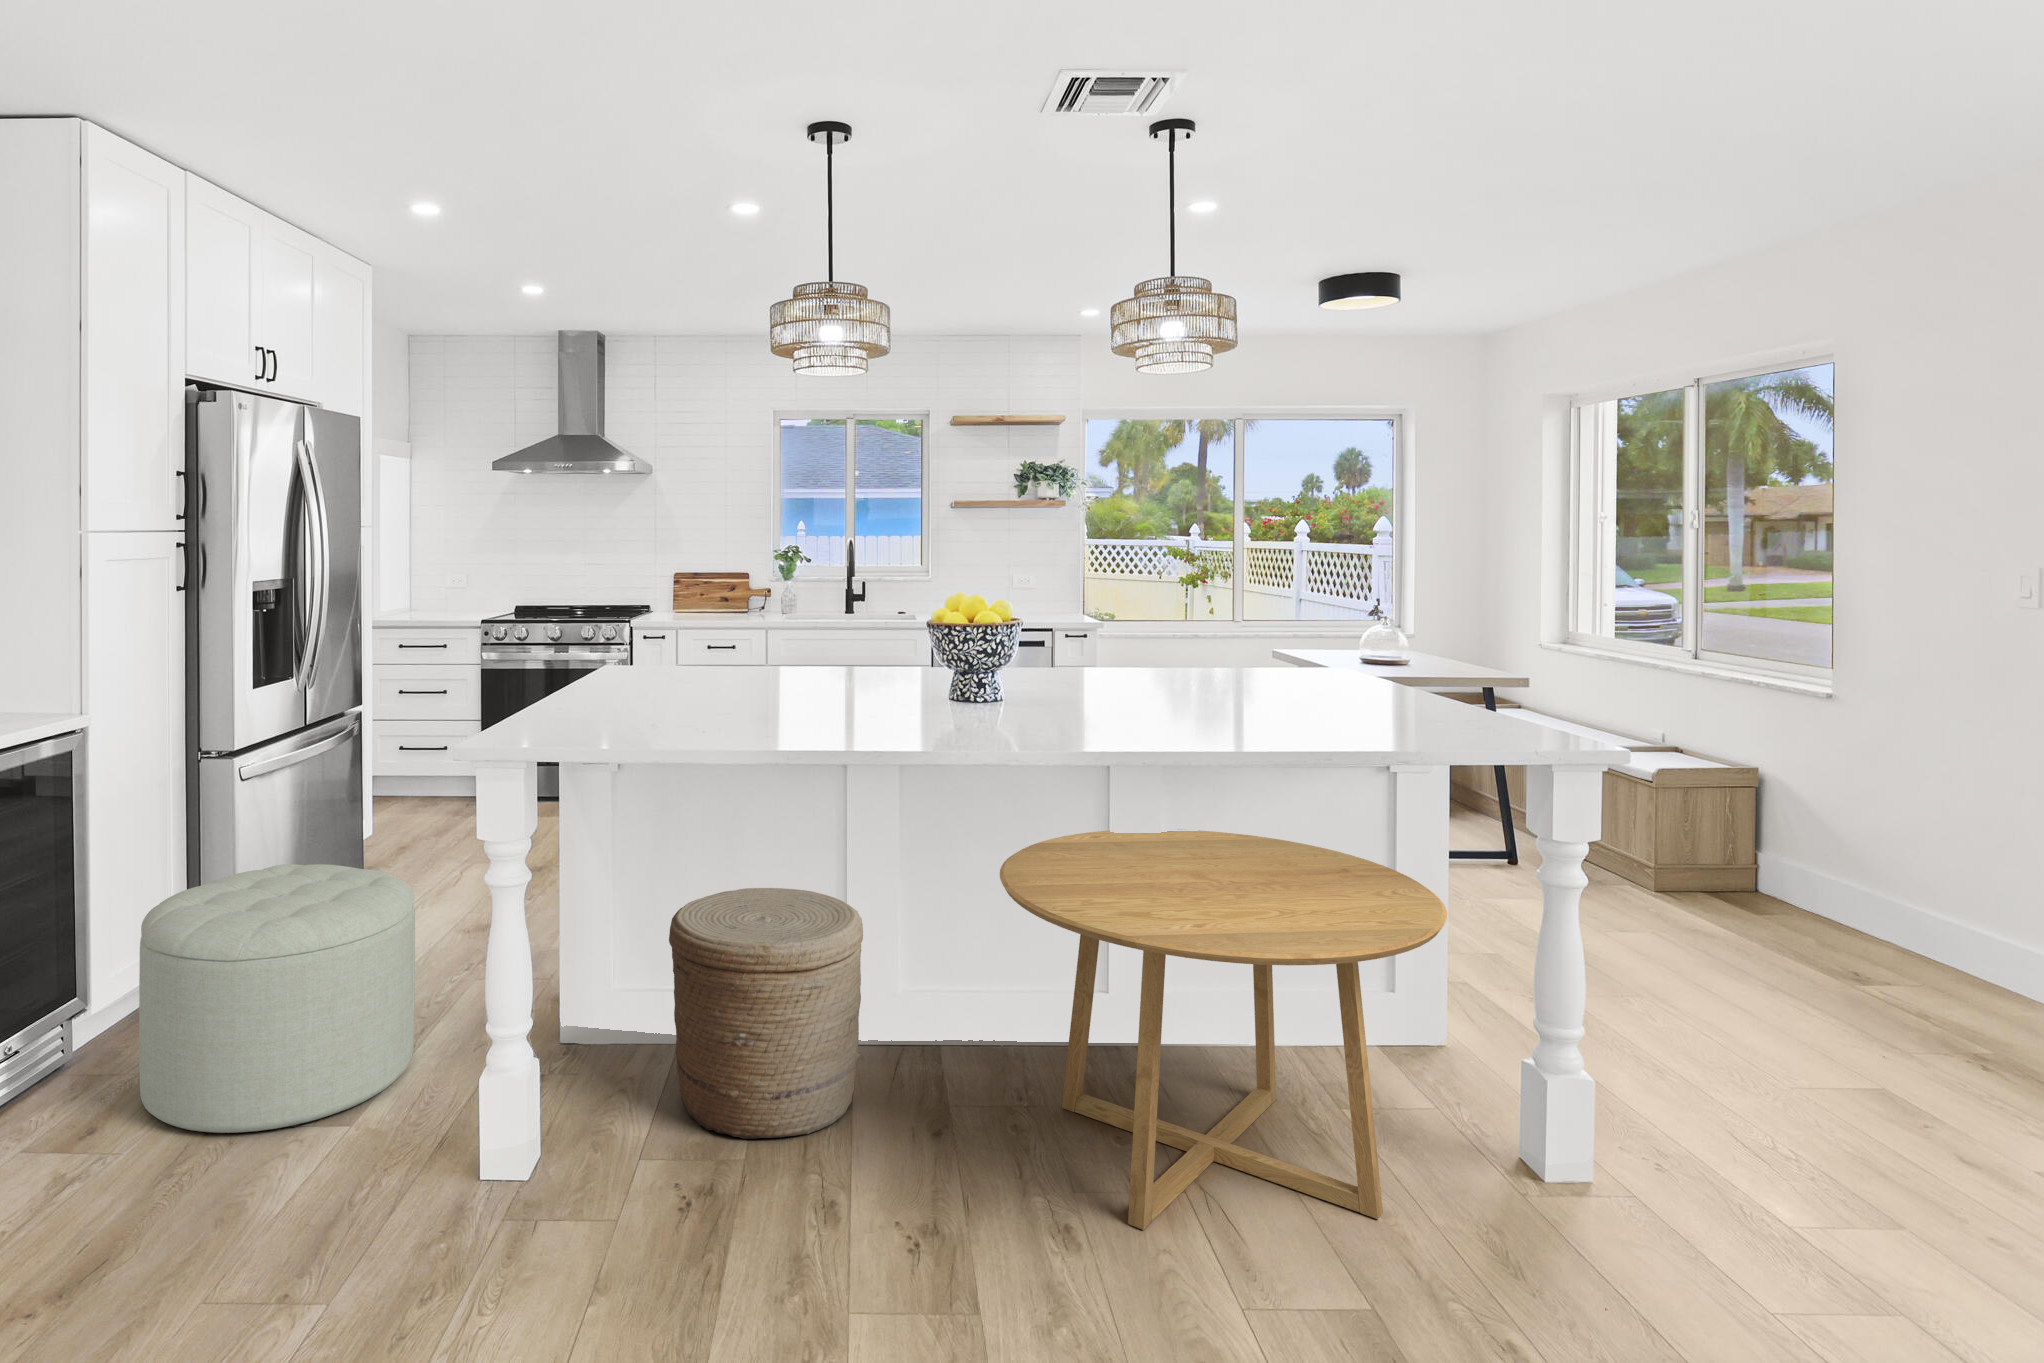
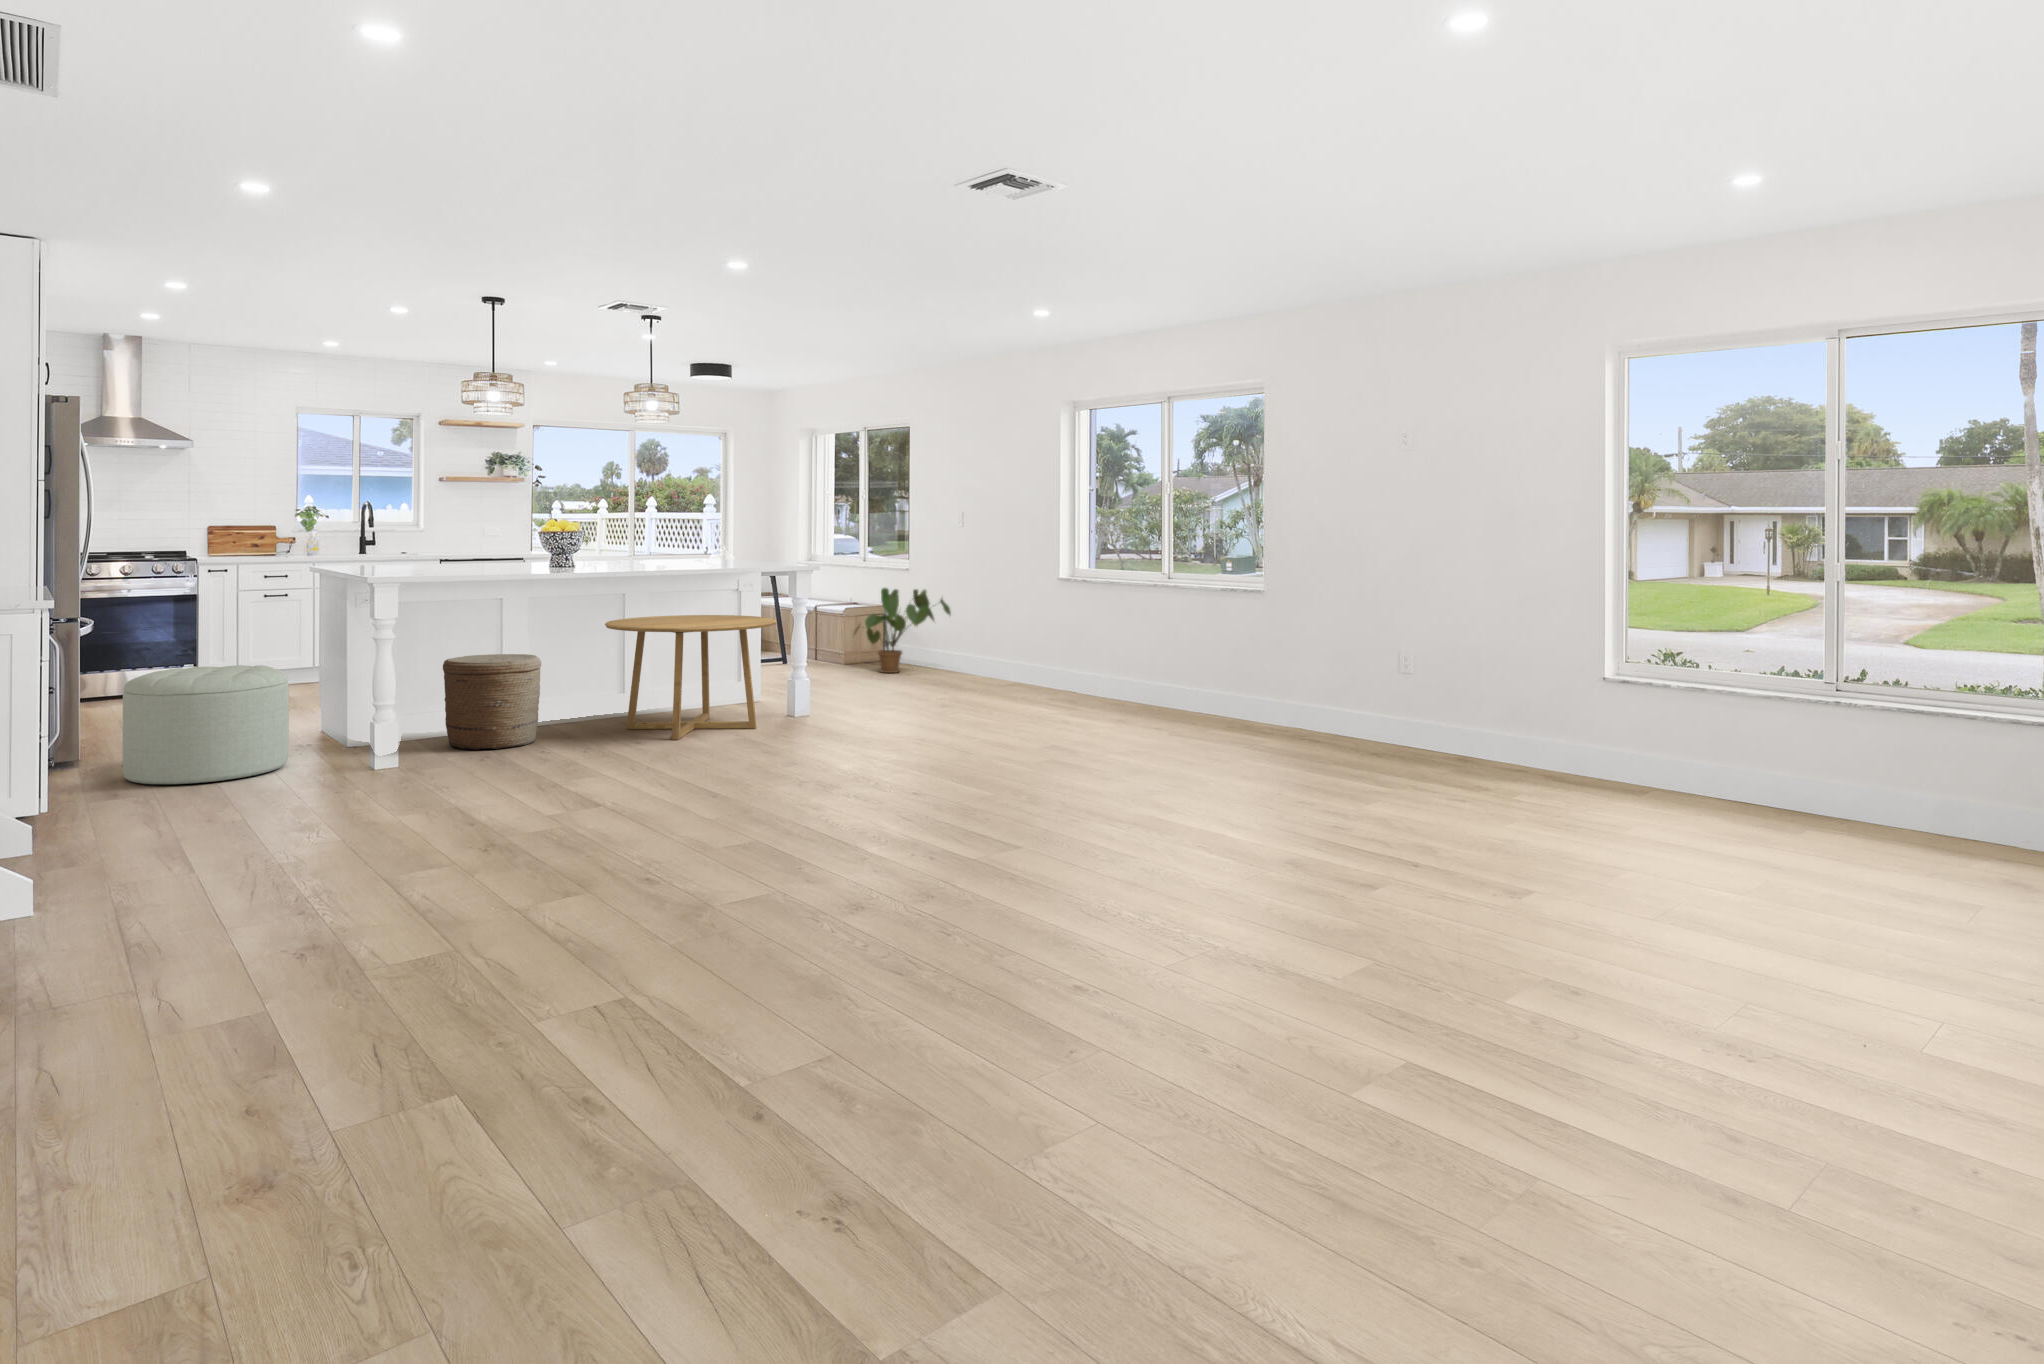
house plant: none [1677,748,1978,956] -> present [854,588,951,673]

